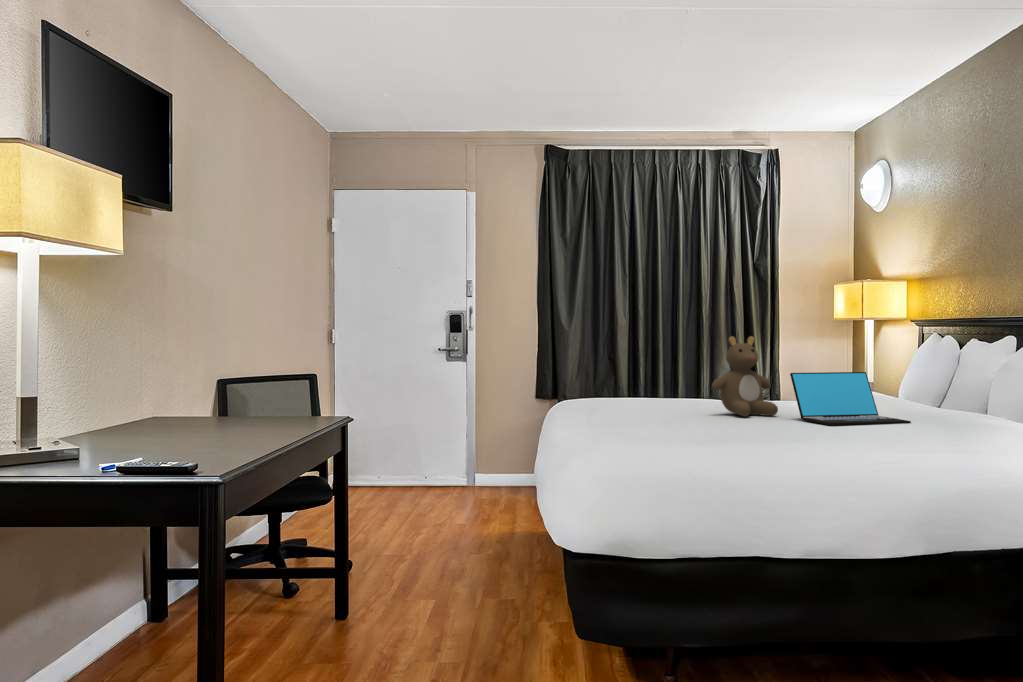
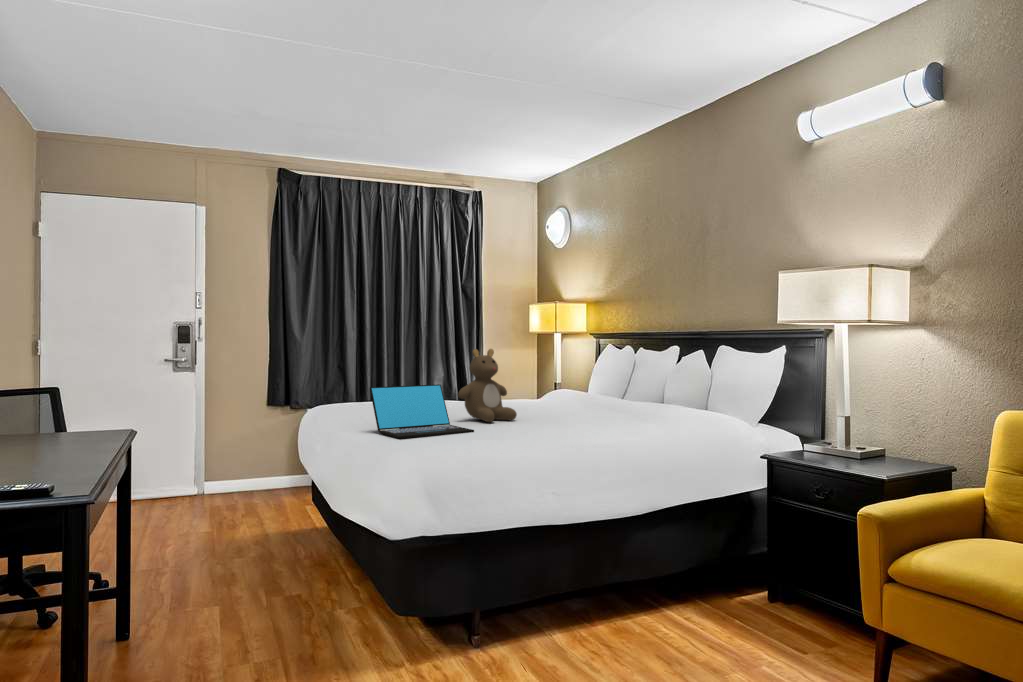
laptop: present [790,372,911,425] -> present [370,384,474,439]

